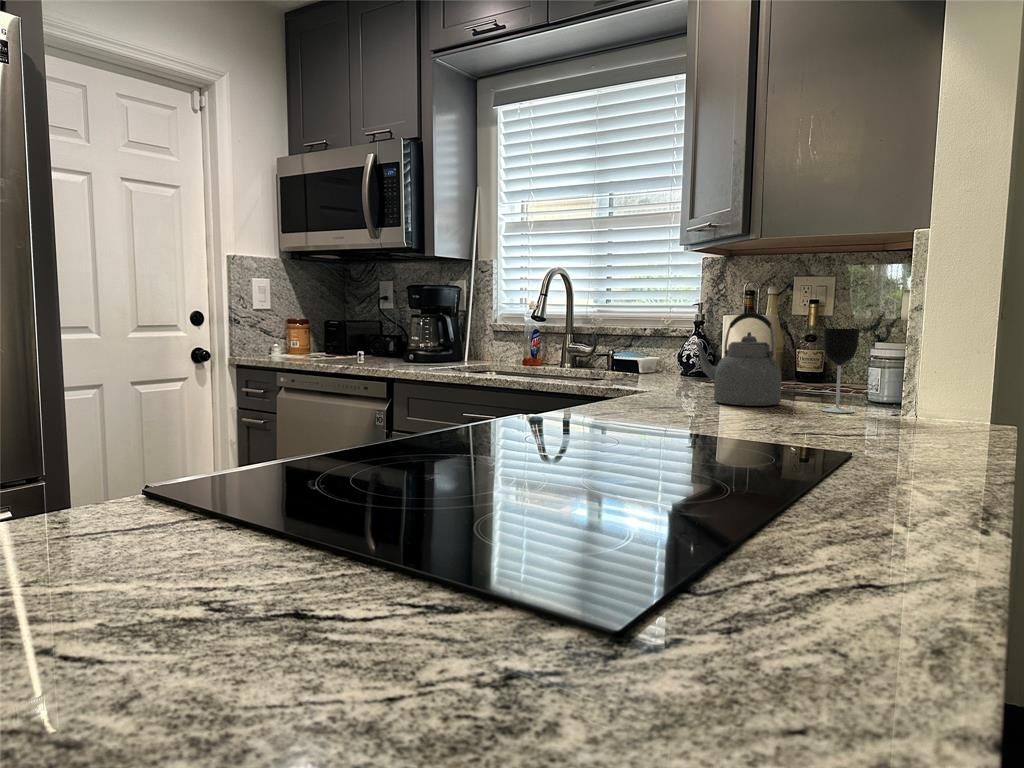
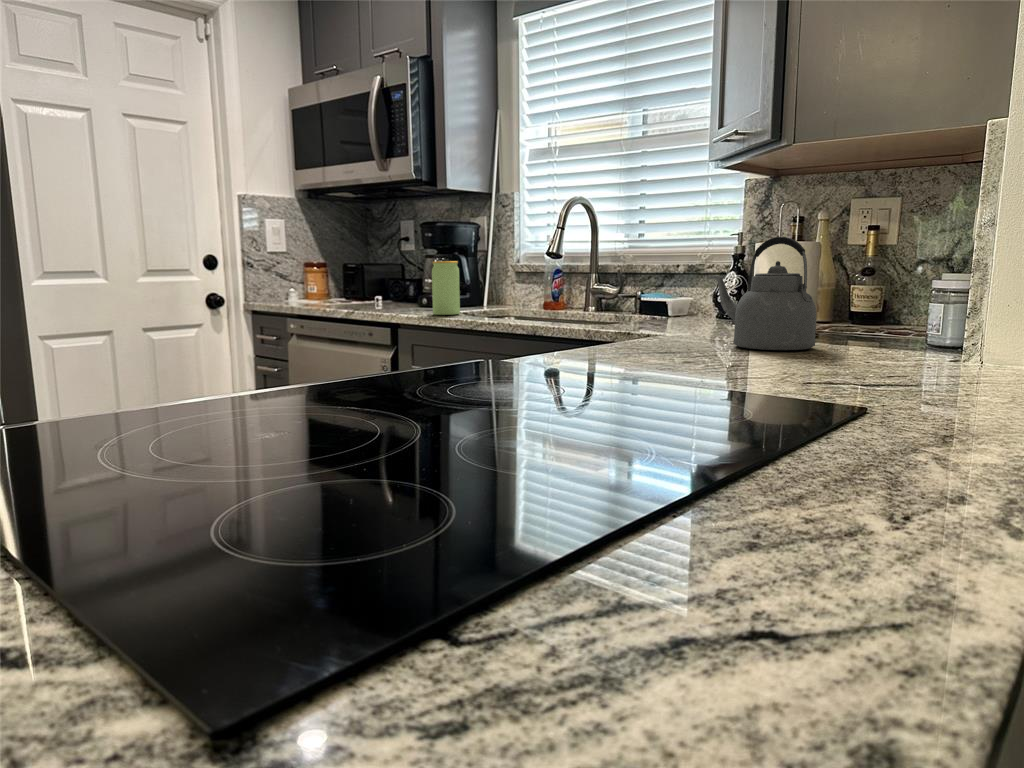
jar: none [427,323,452,371] -> present [432,261,460,315]
wine glass: present [821,329,859,413] -> none [861,253,914,358]

